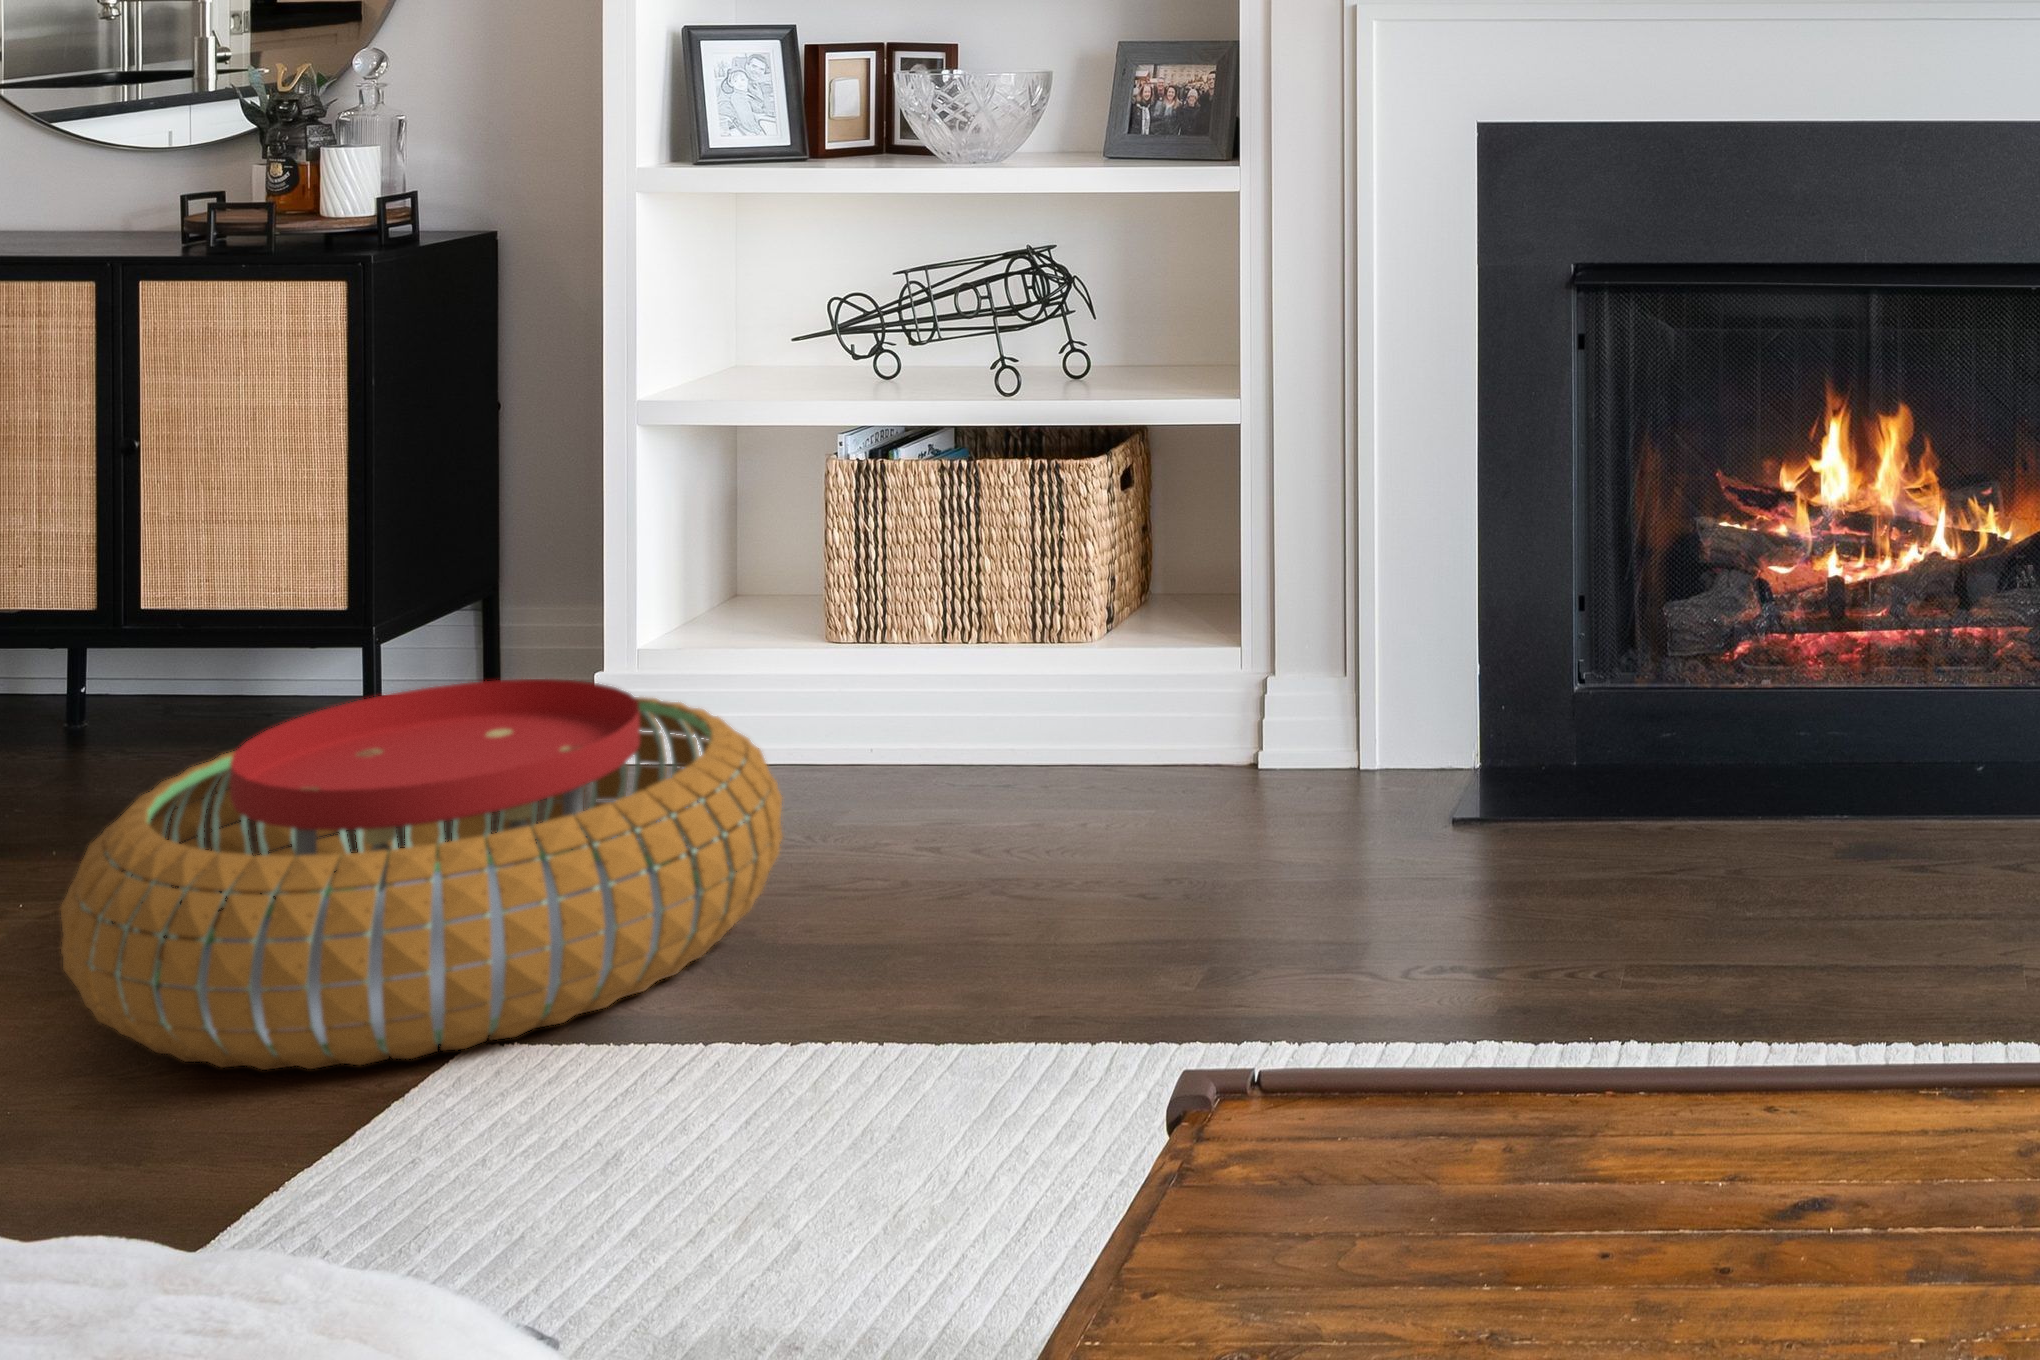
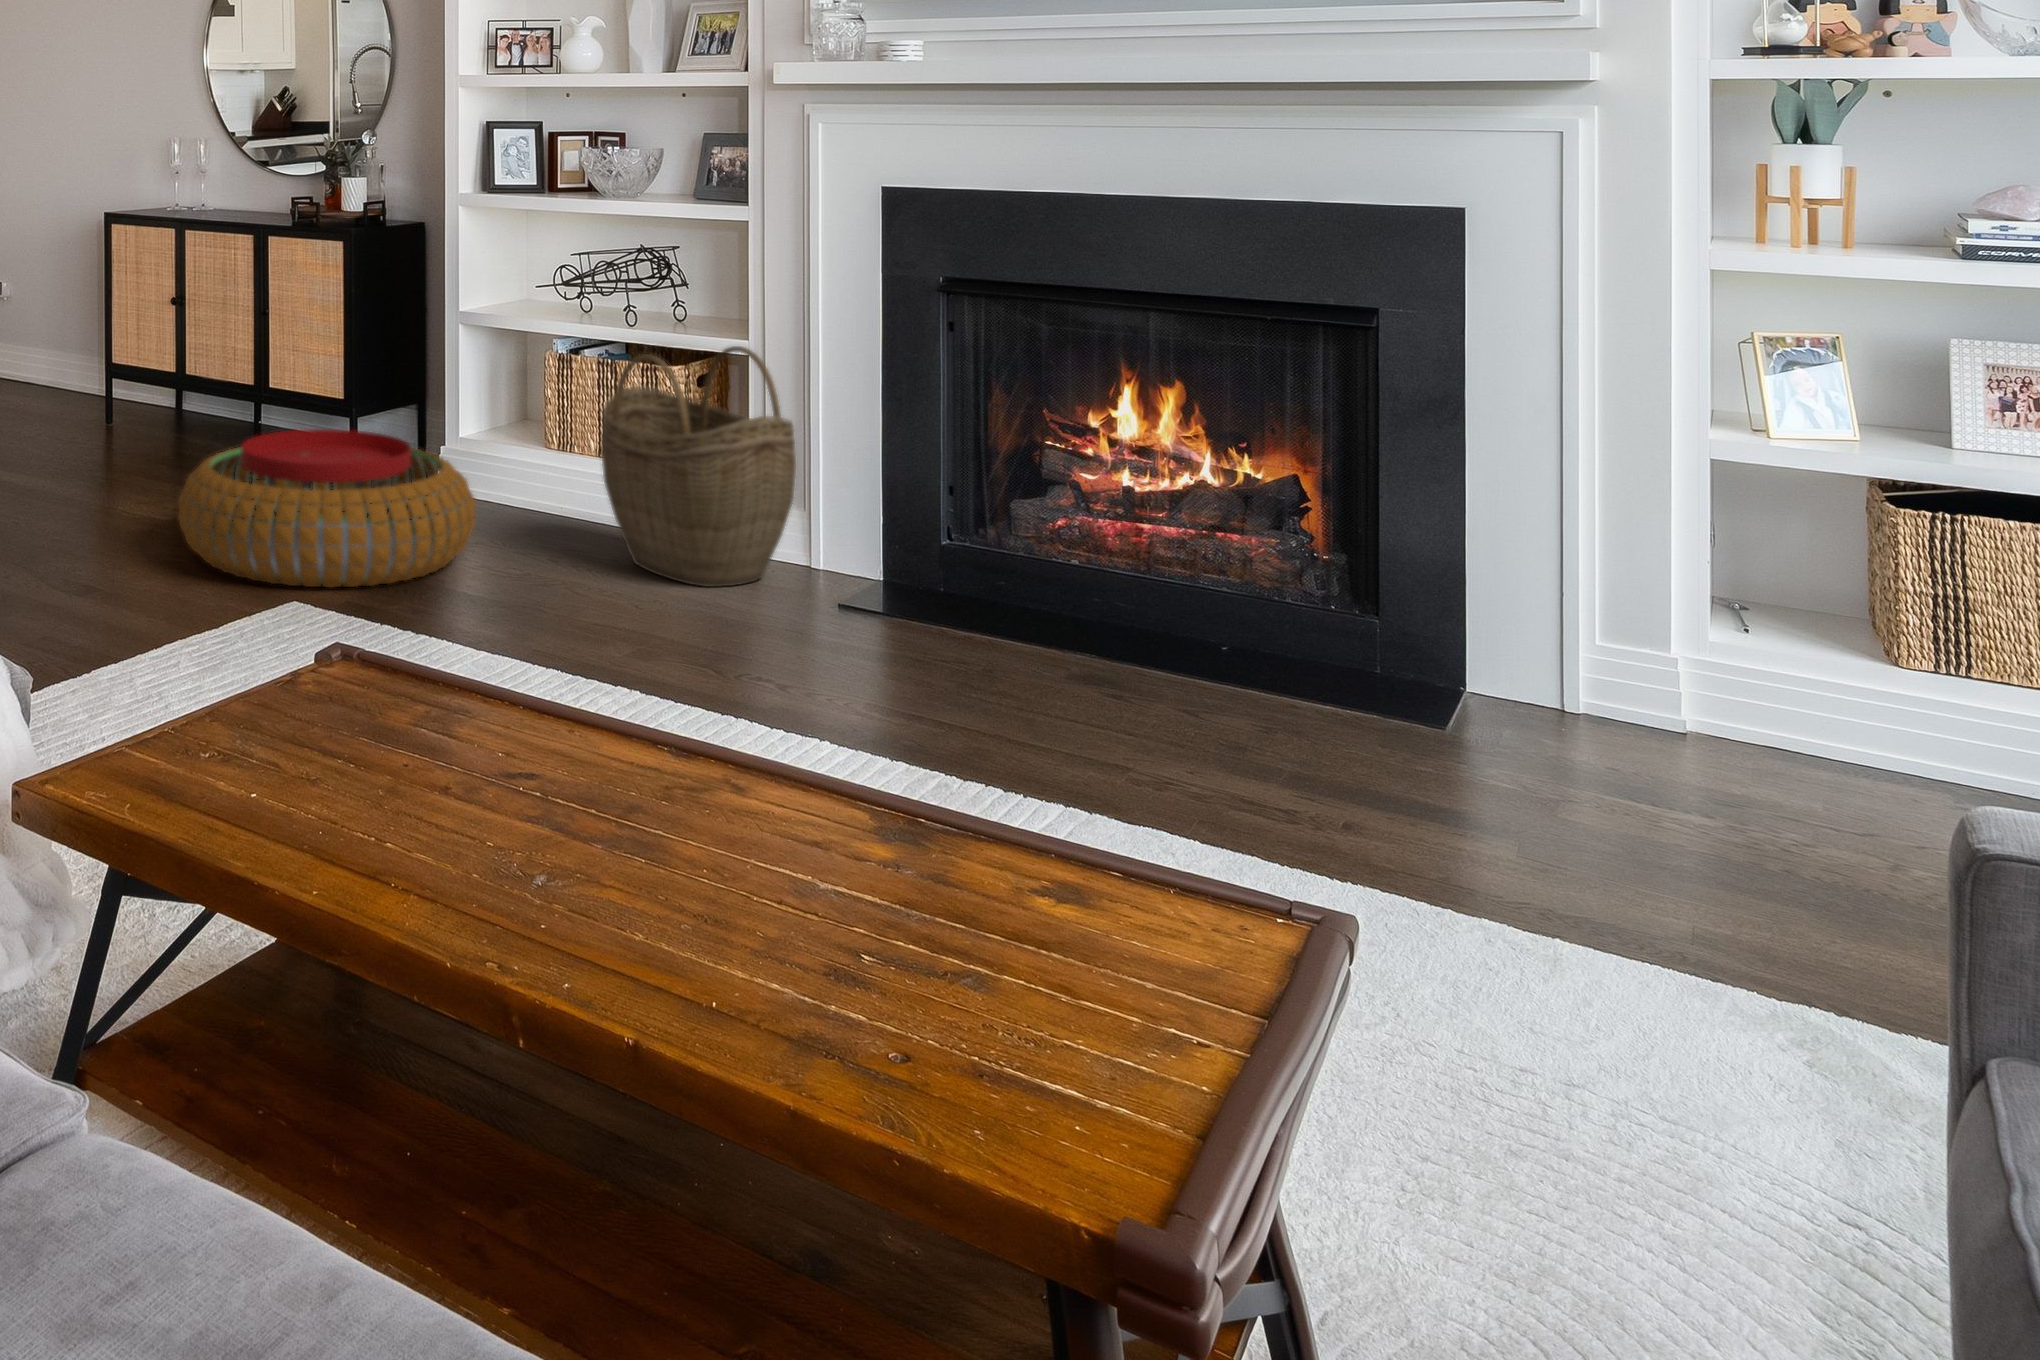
woven basket: none [1008,413,1361,847] -> present [601,346,796,587]

